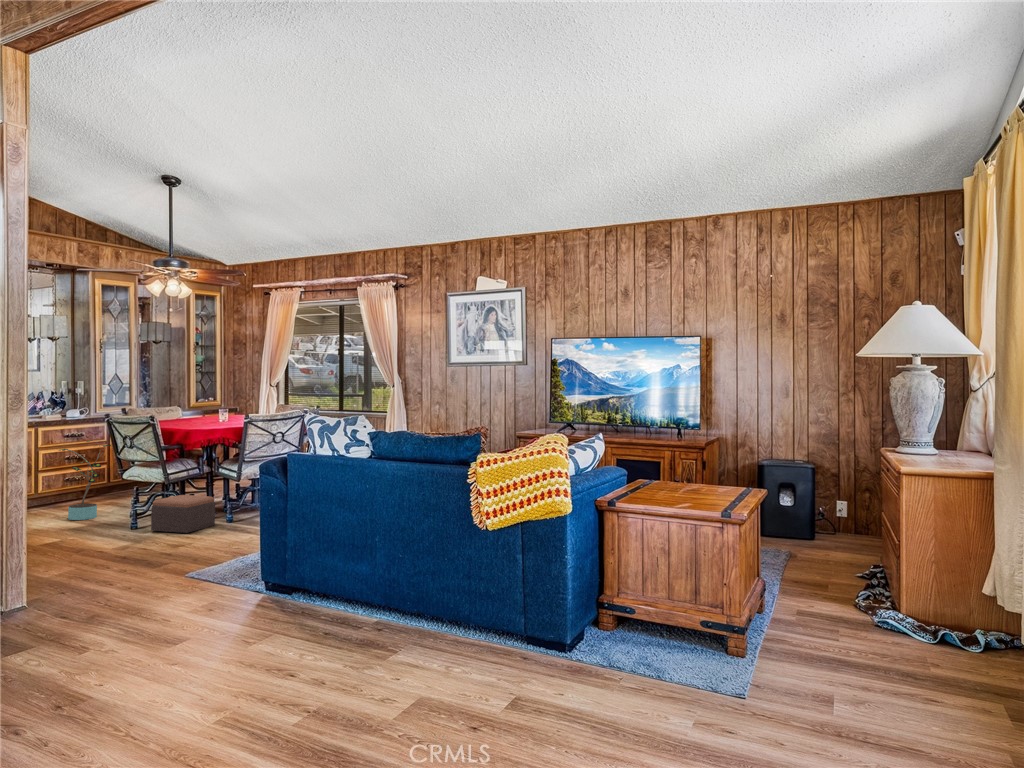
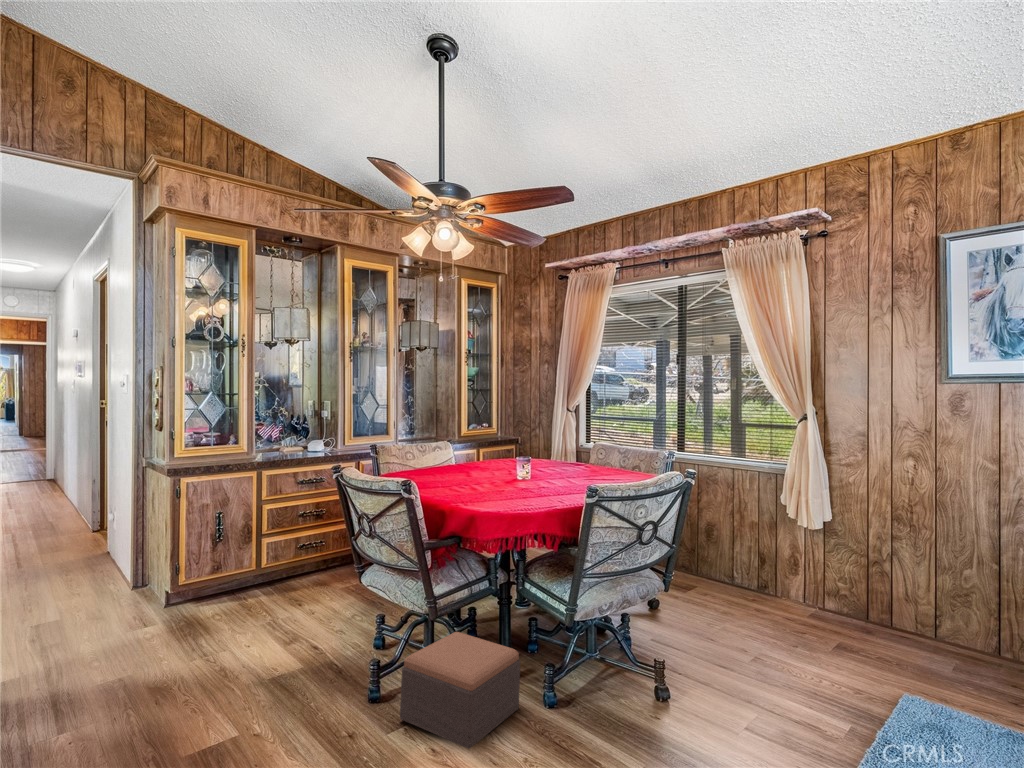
potted plant: present [59,440,111,520] -> none [270,500,348,642]

